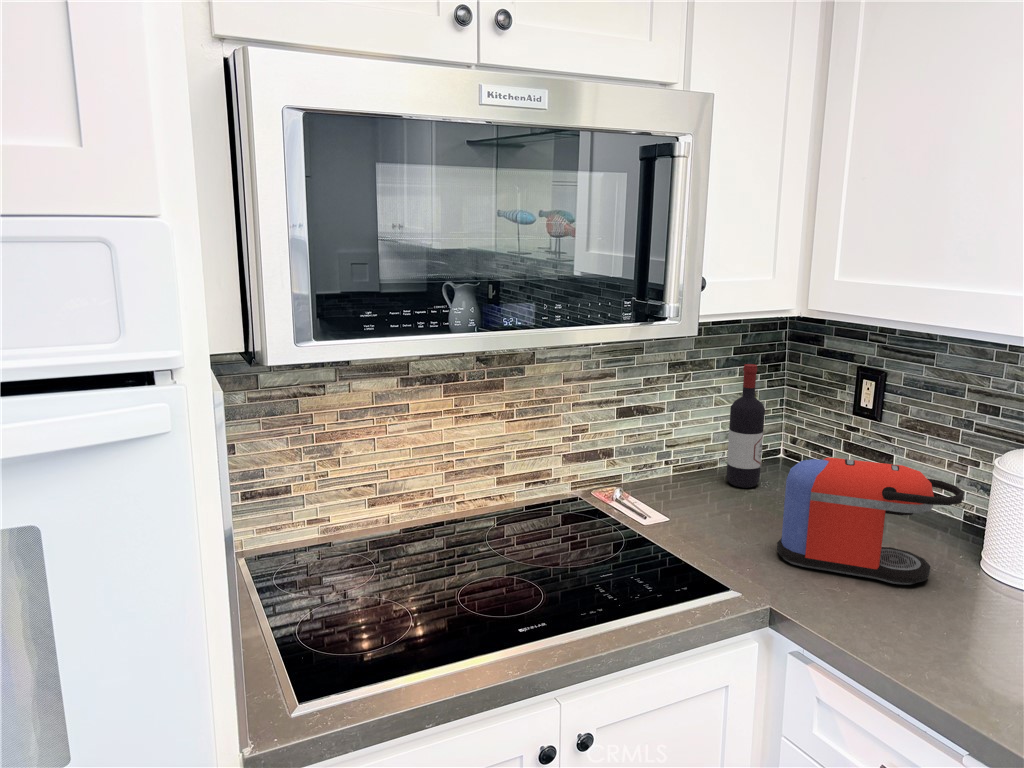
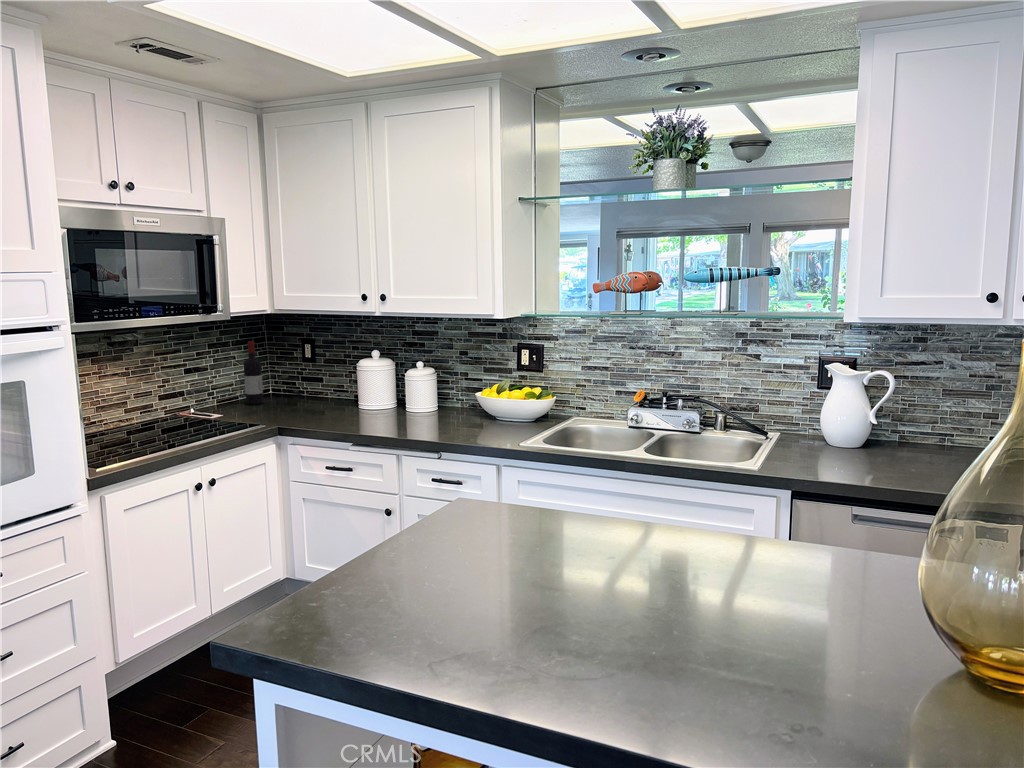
coffee maker: present [777,457,964,585] -> none [278,369,346,419]

